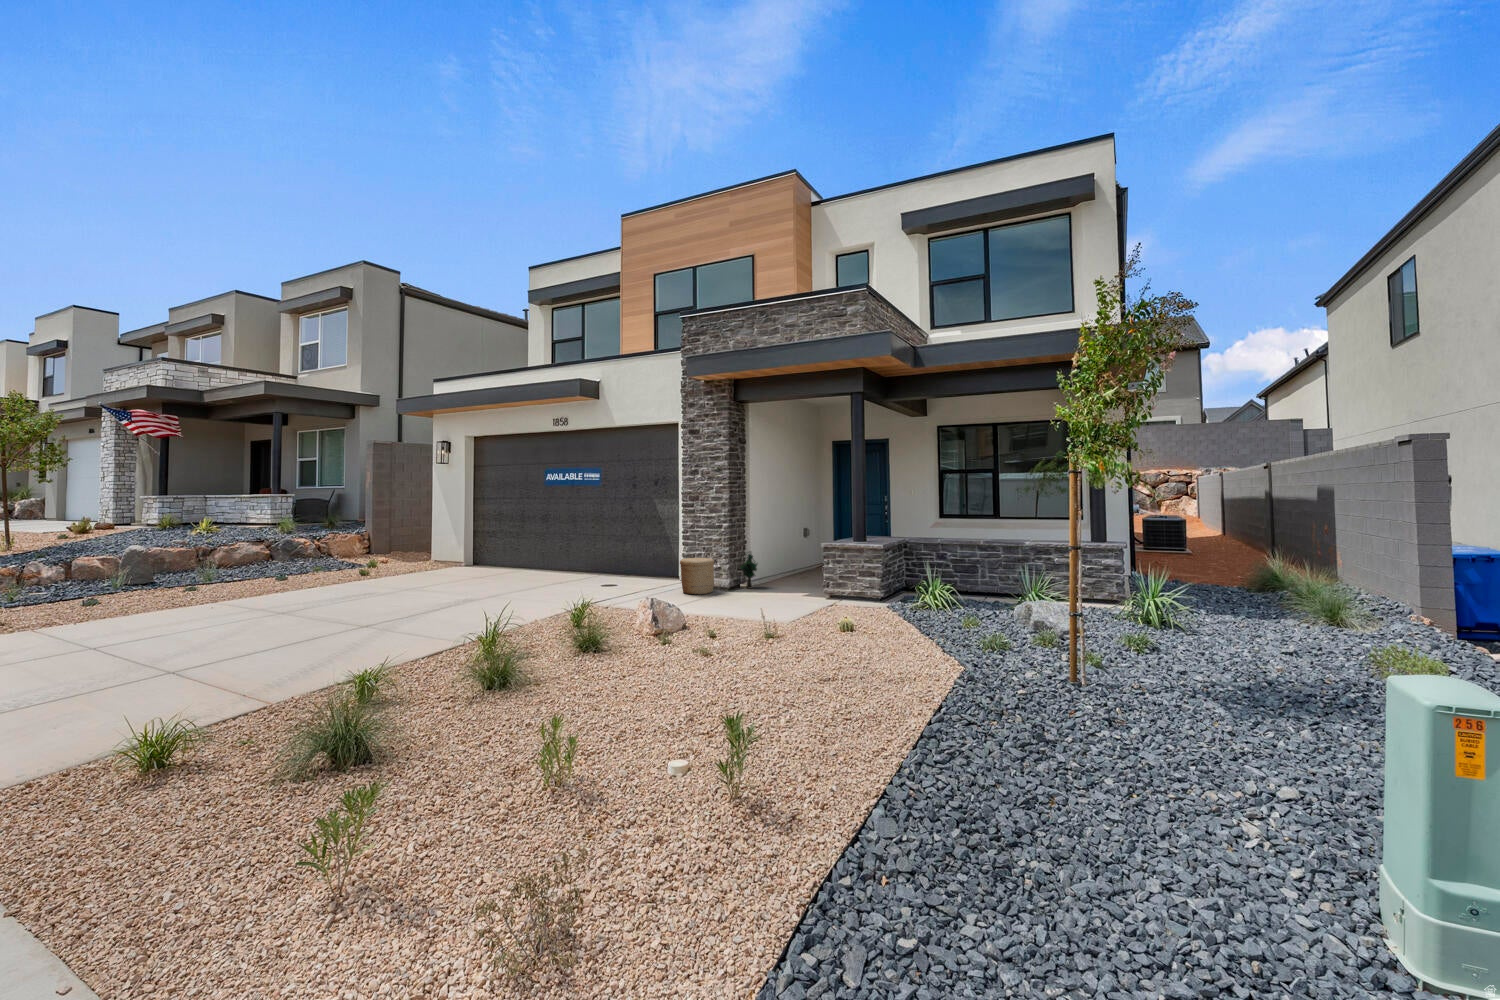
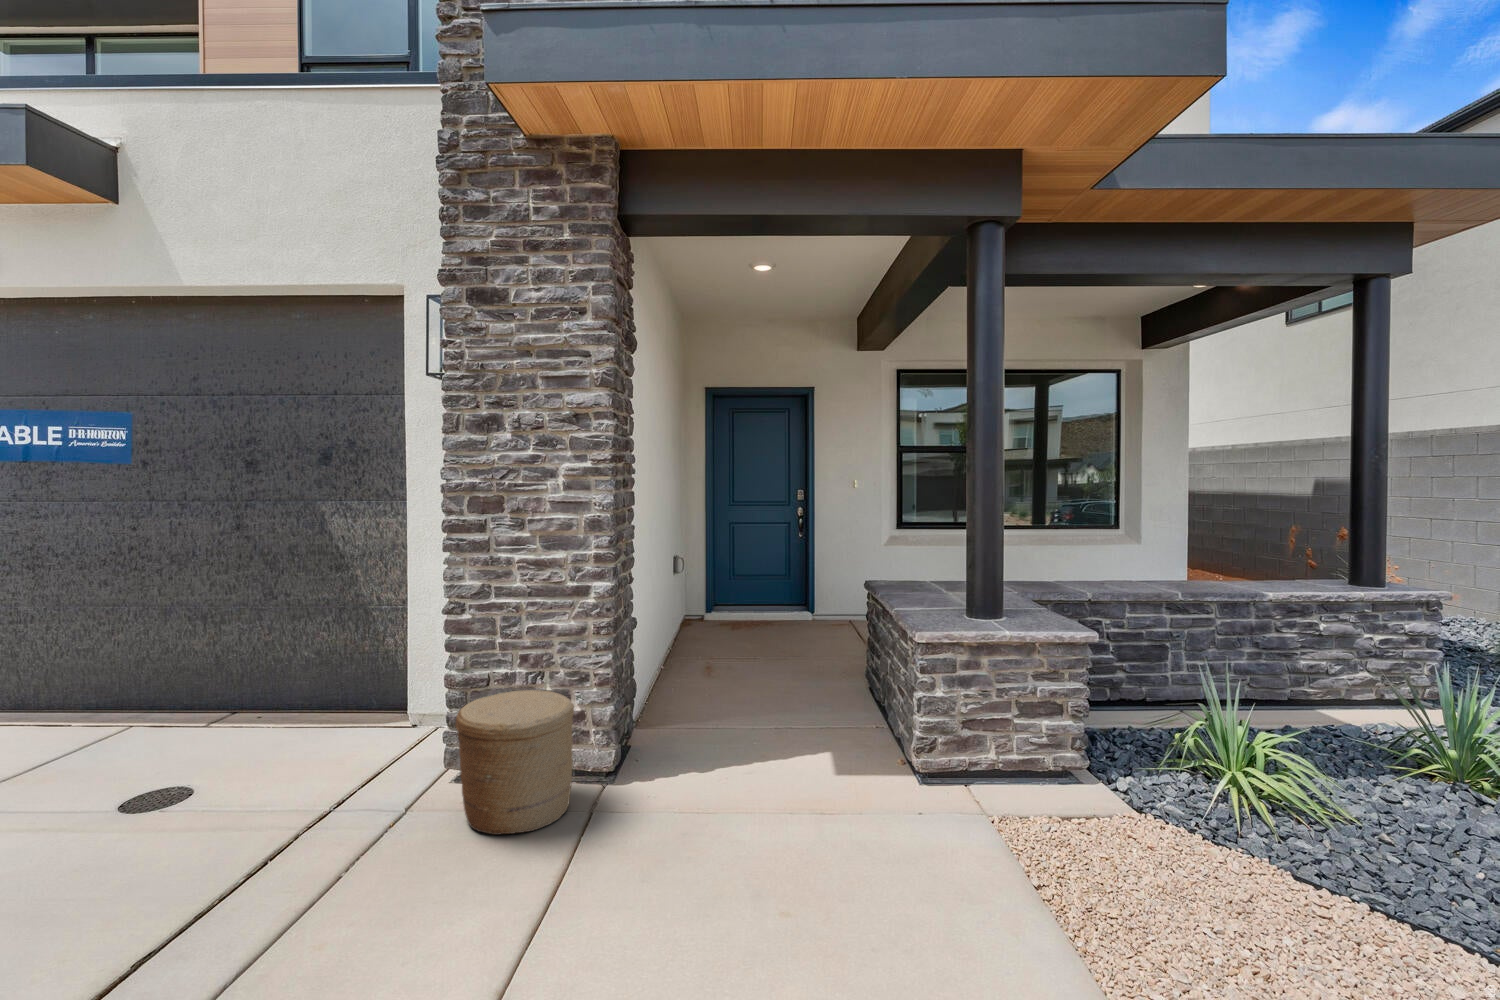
decorative plant: present [740,552,757,588] -> none [634,651,684,762]

